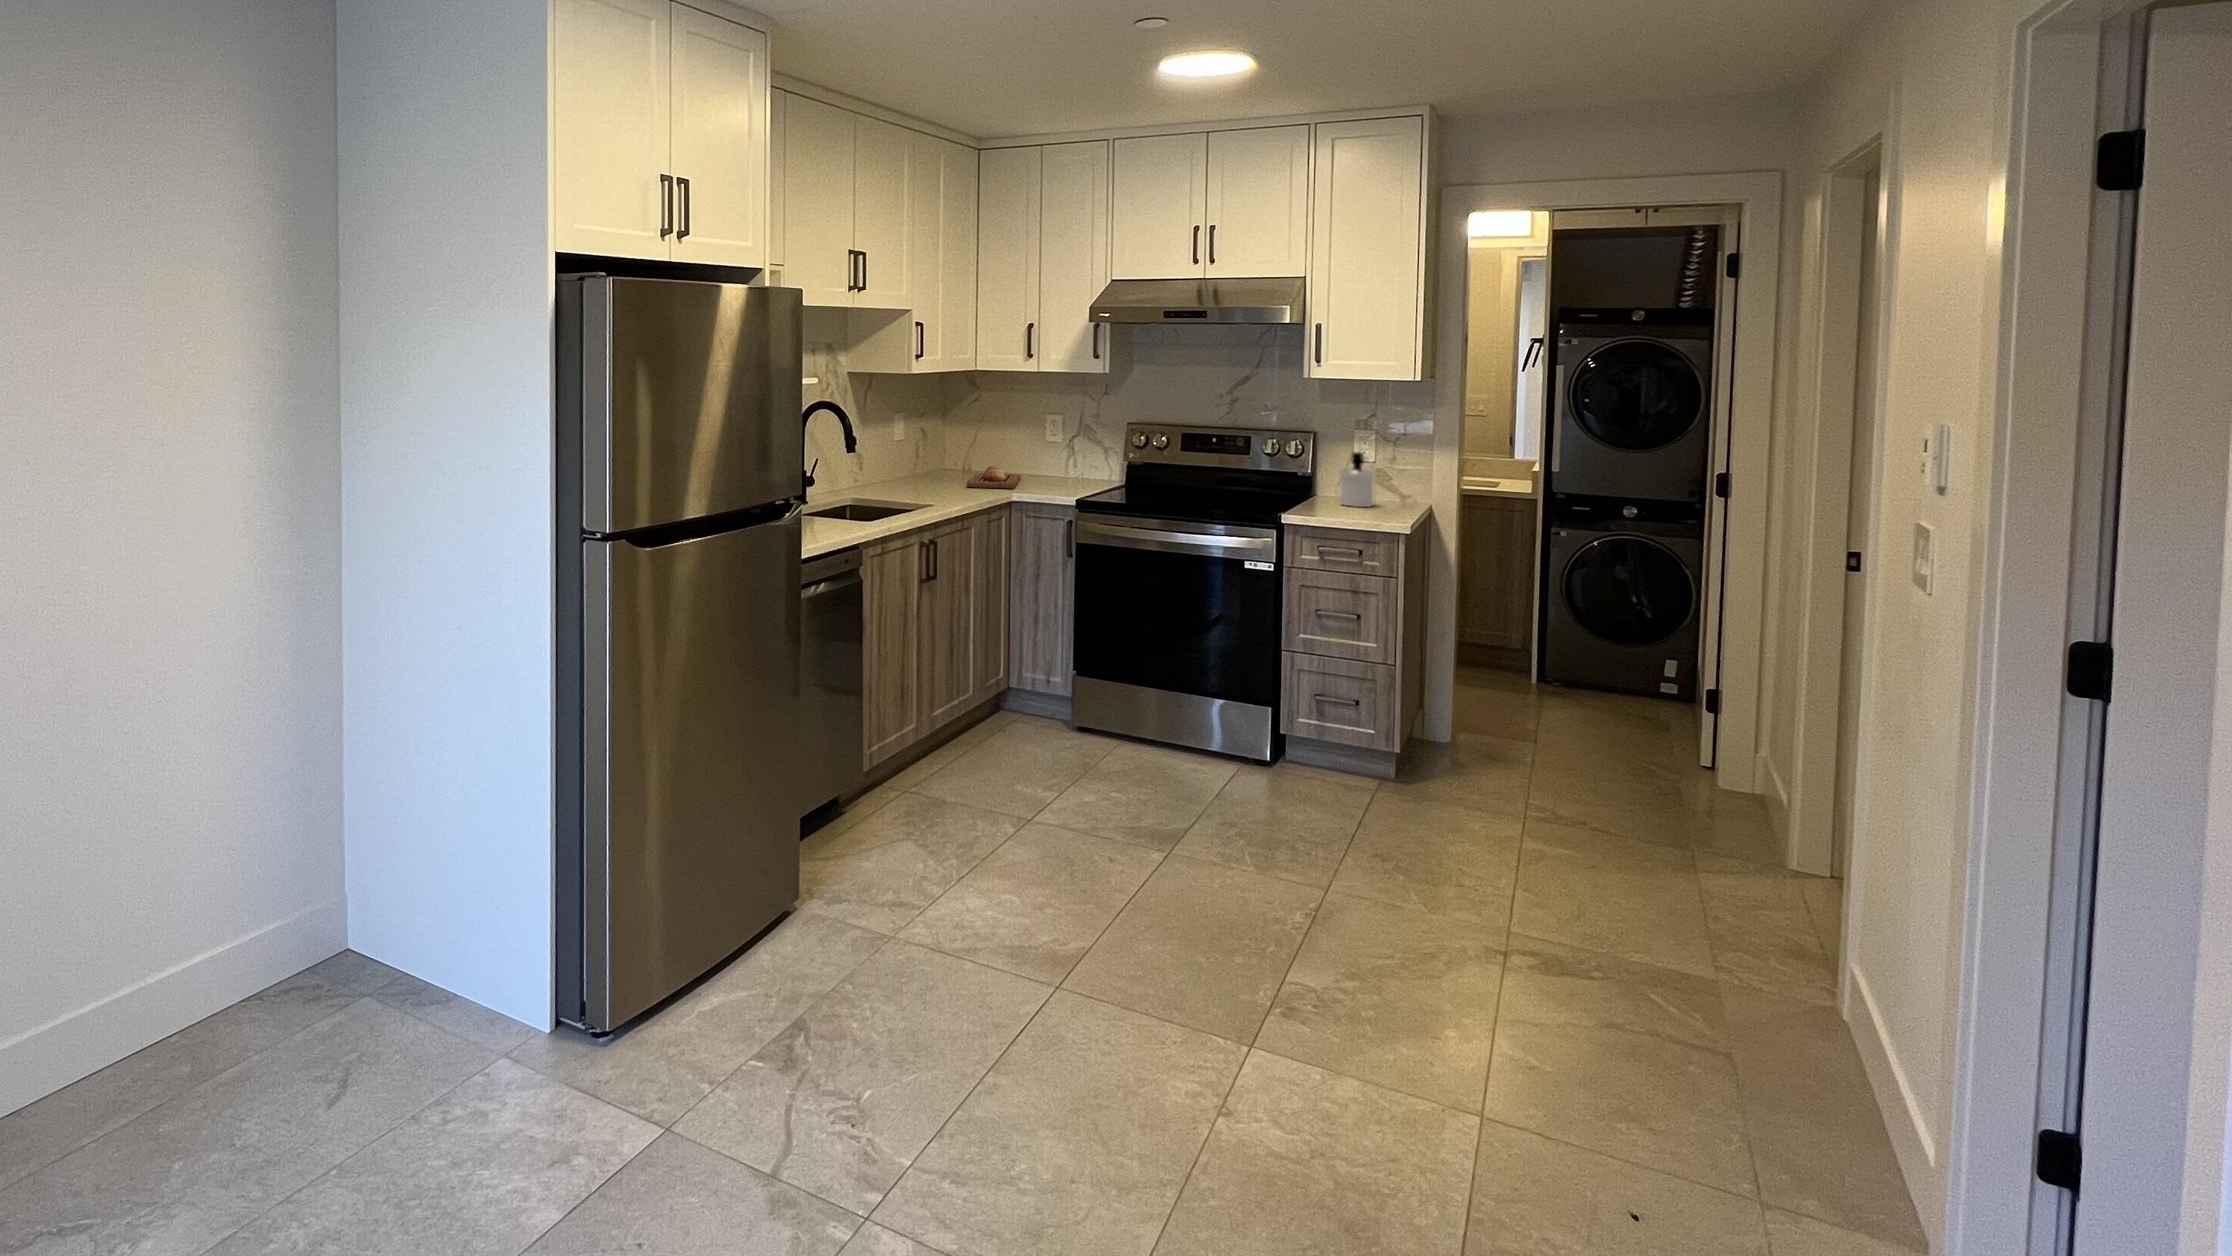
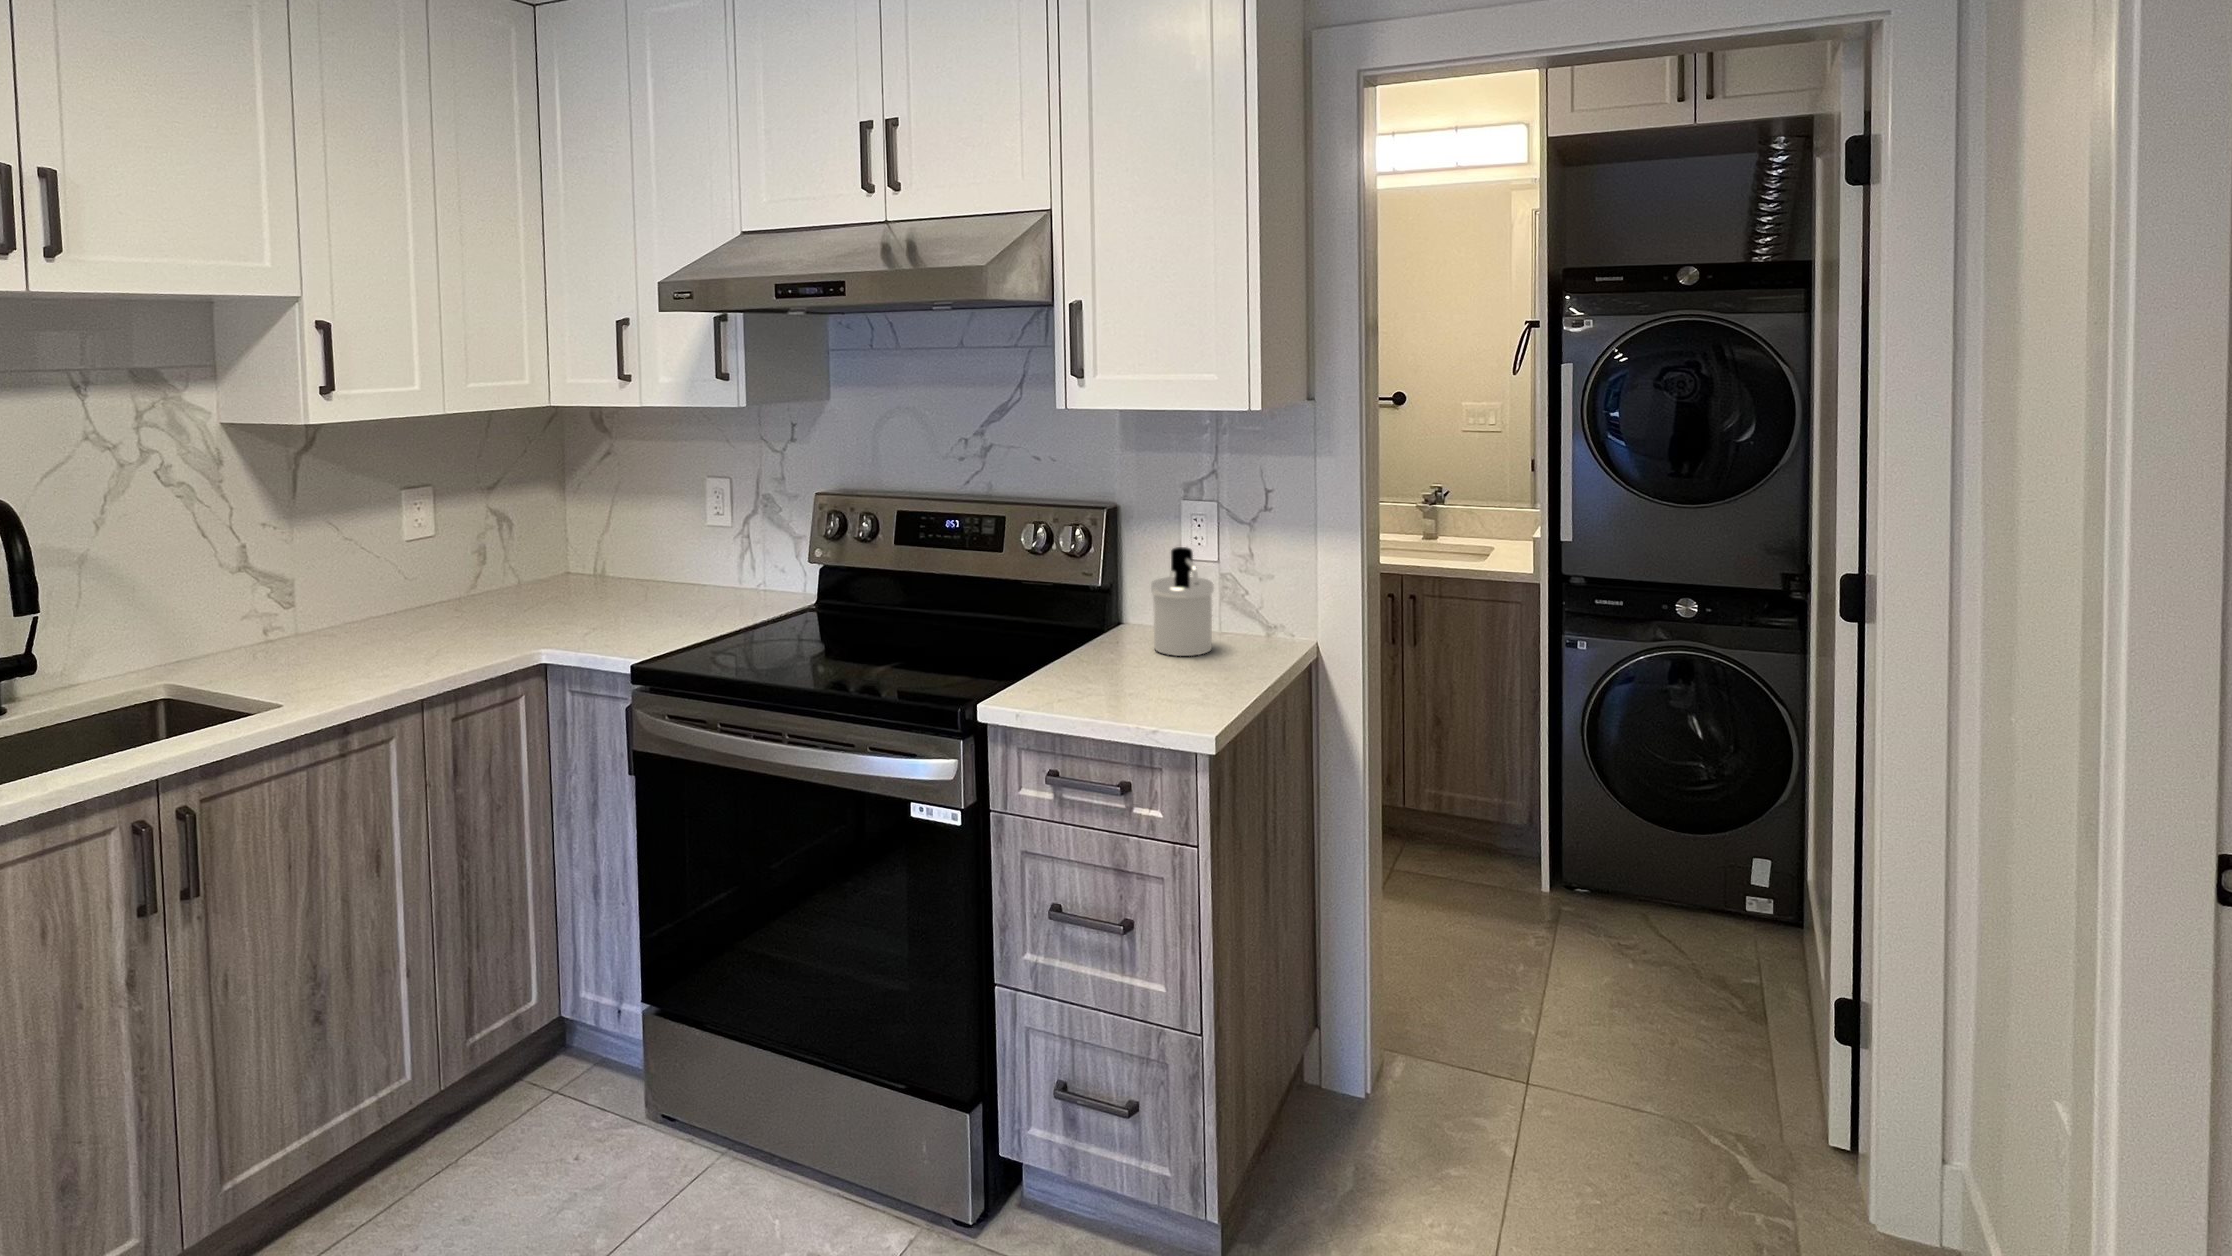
bread loaf: present [967,466,1021,488] -> none [511,574,662,626]

